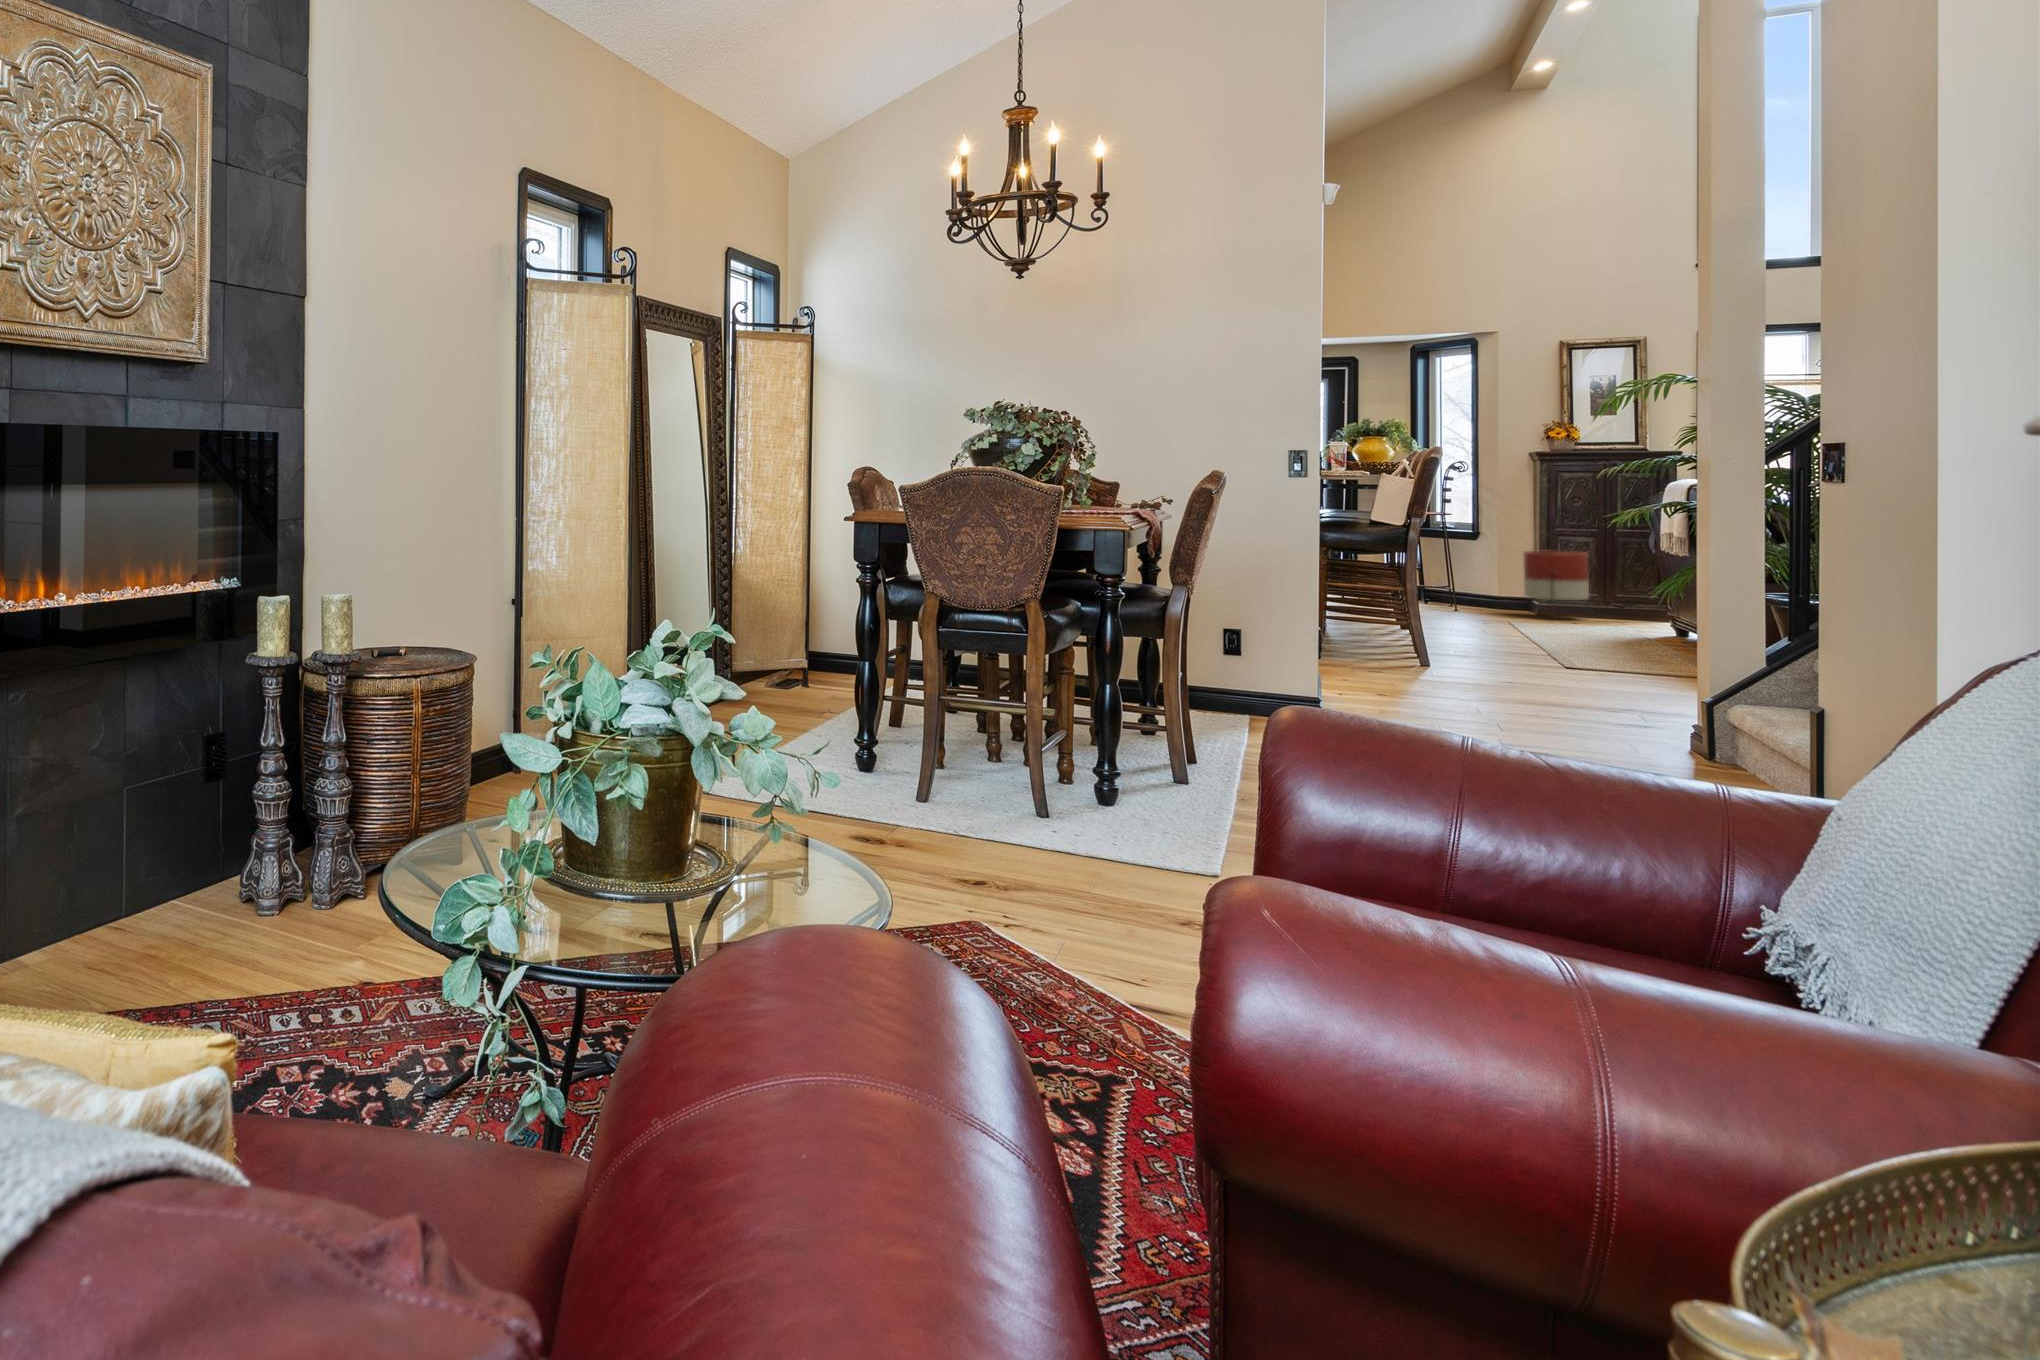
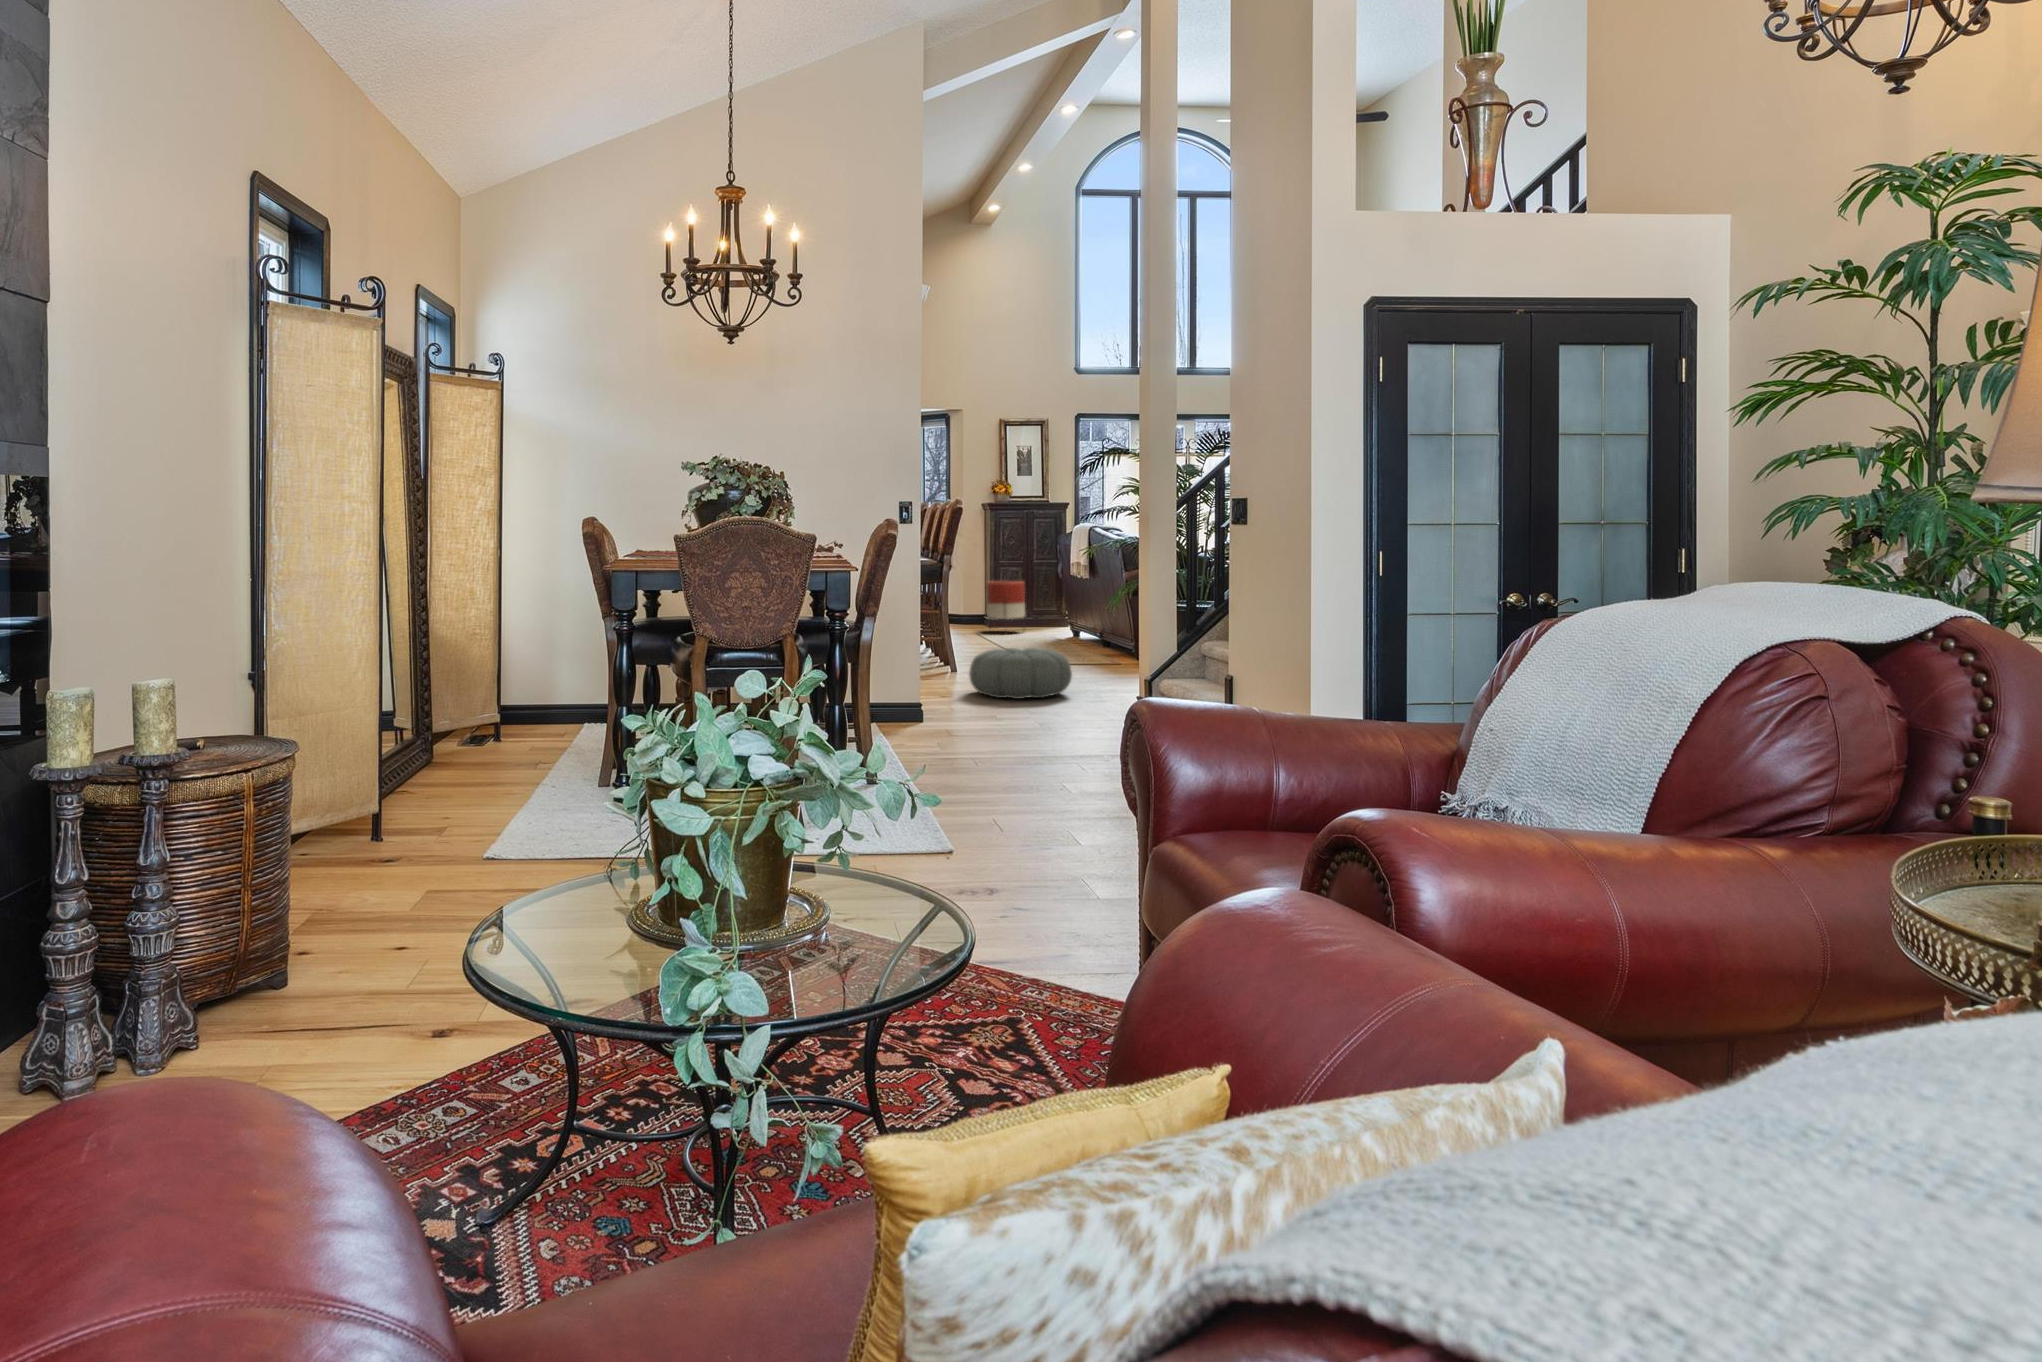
pouf: none [1421,637,1591,704] -> present [969,648,1072,699]

